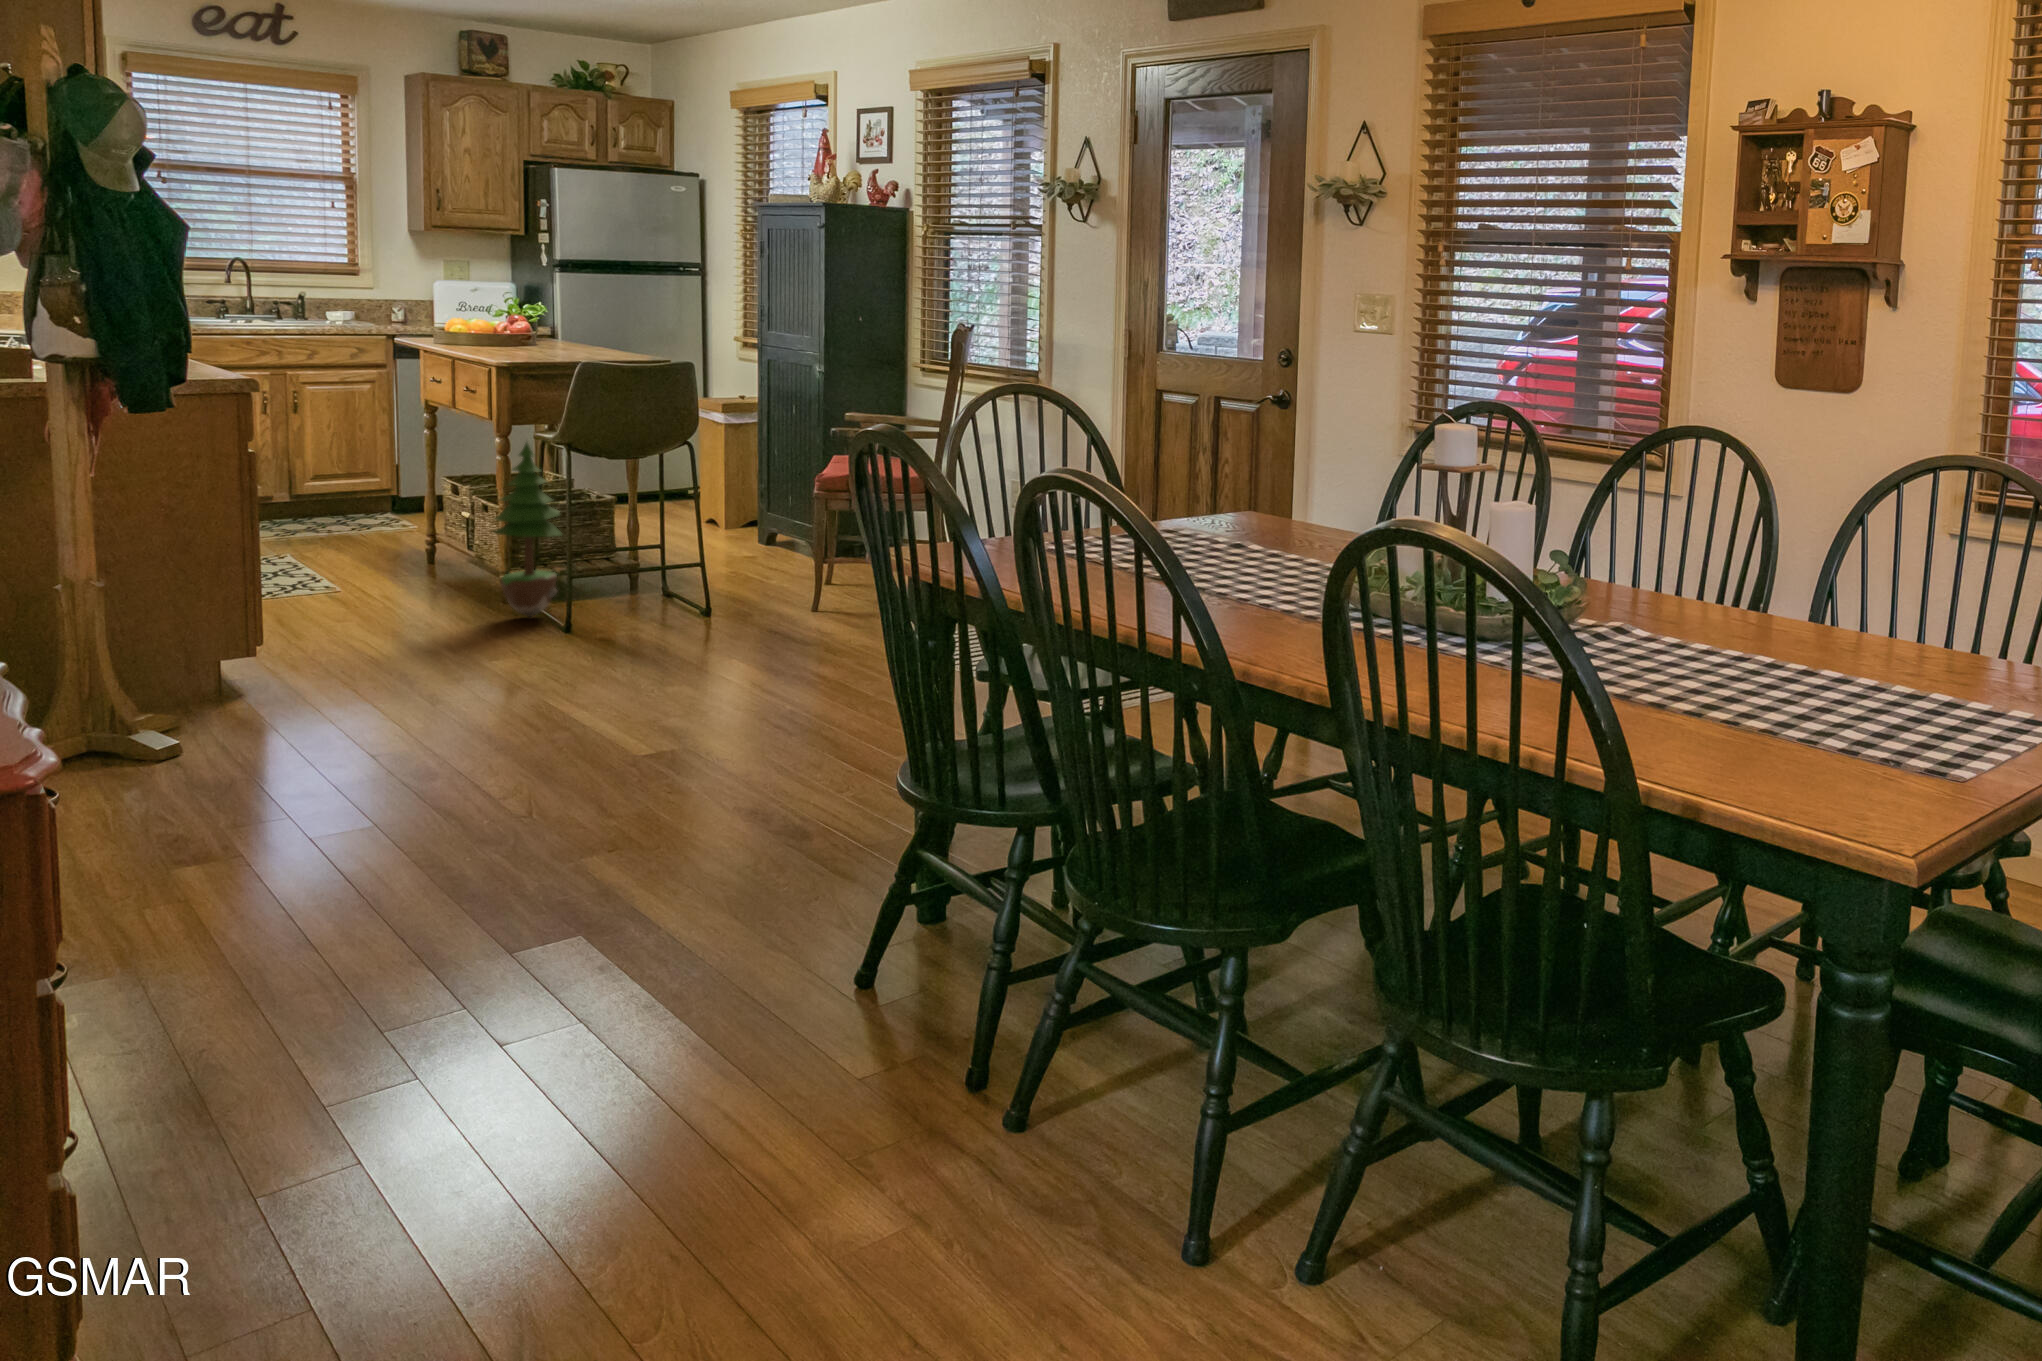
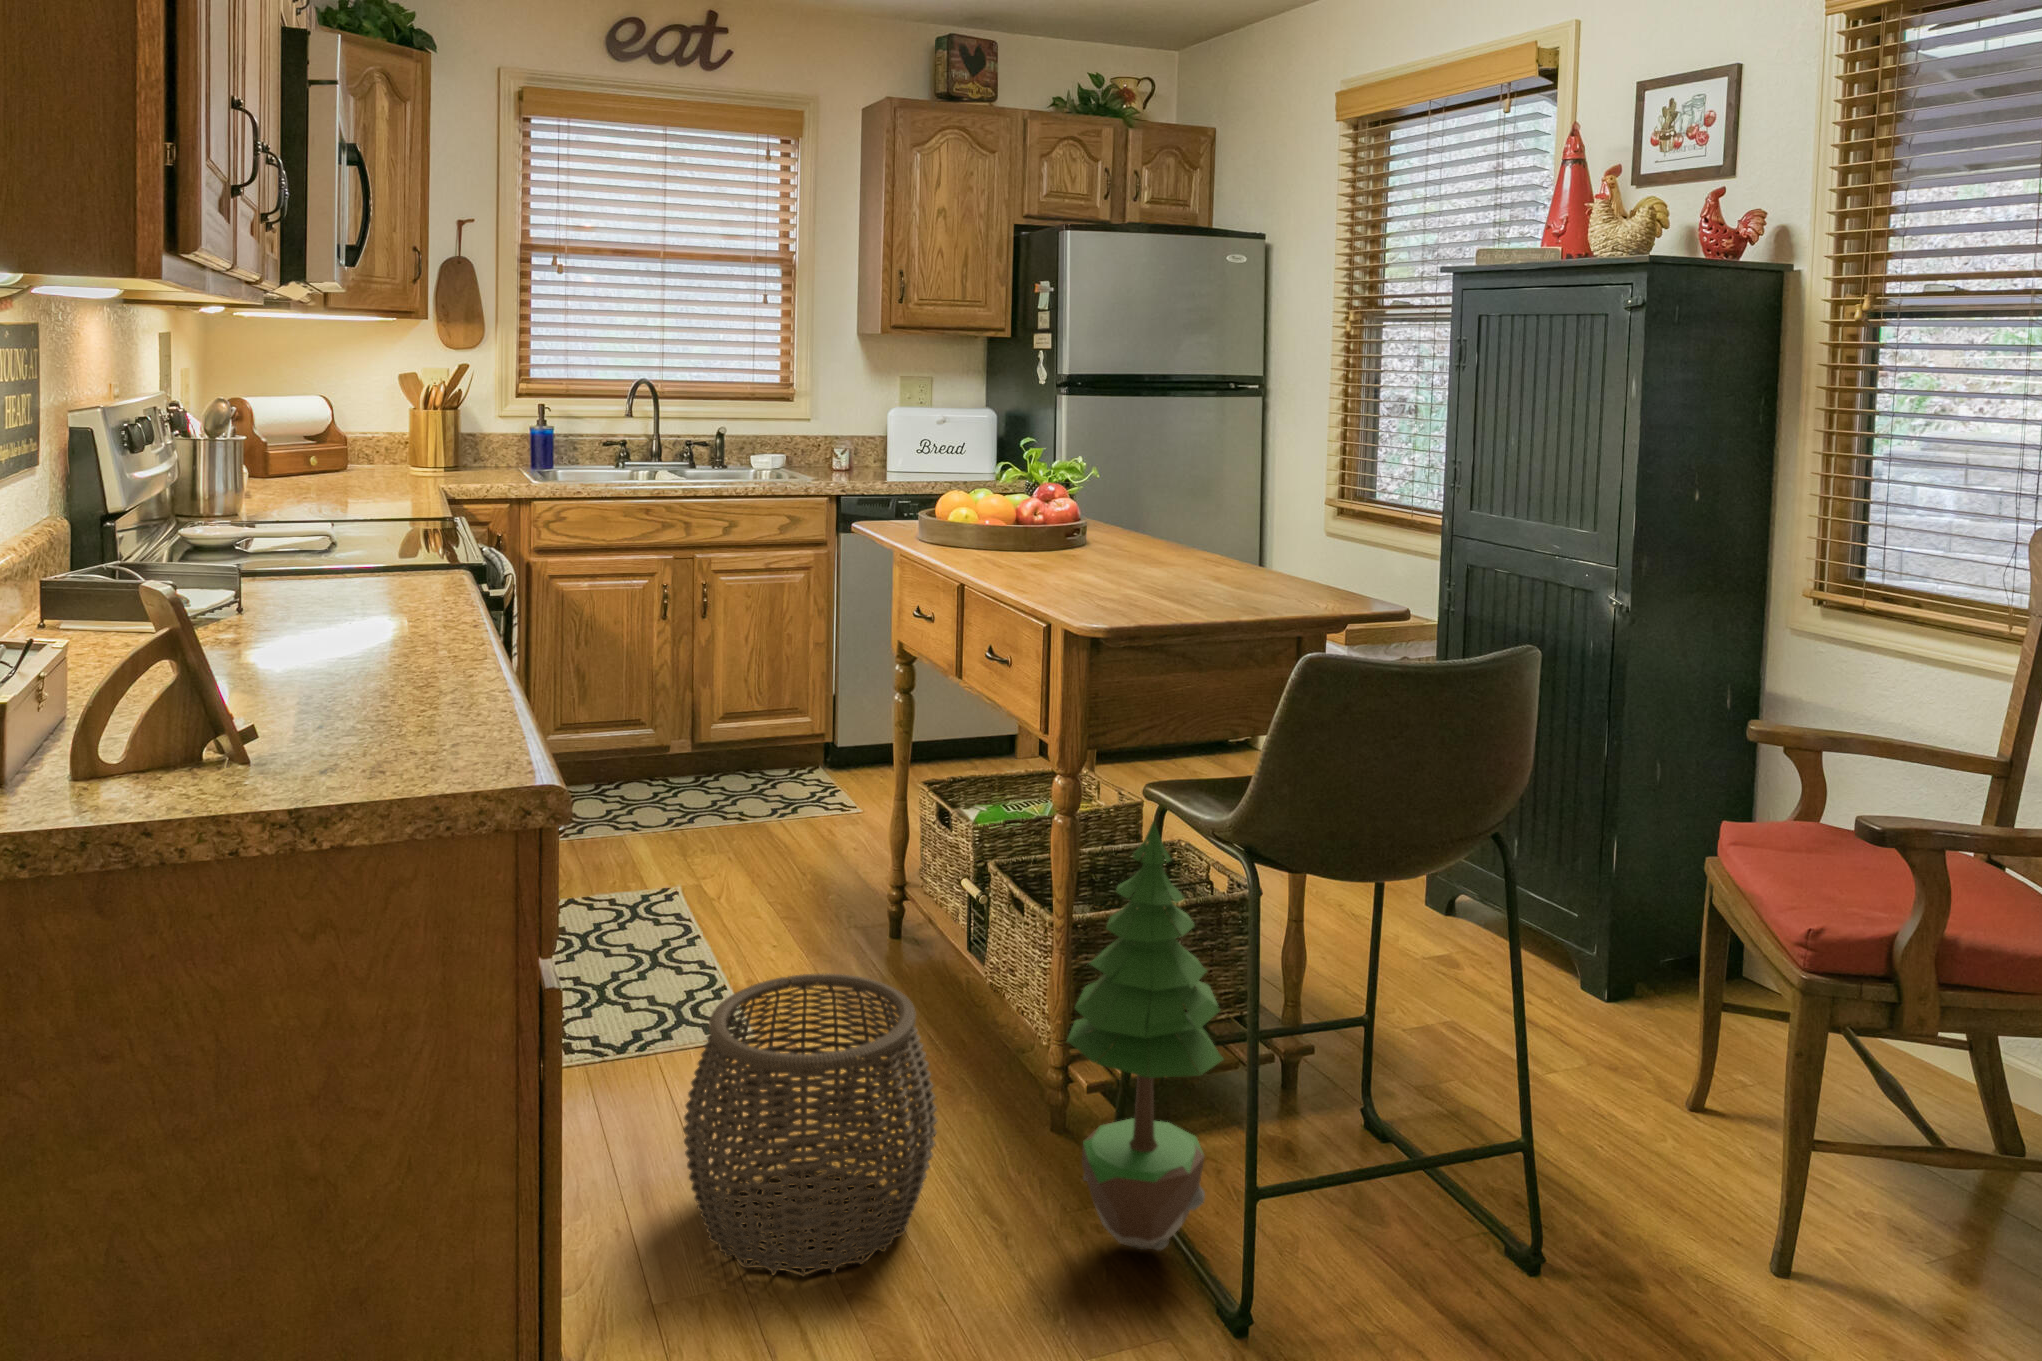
woven basket: none [302,524,432,630] -> present [683,974,937,1276]

